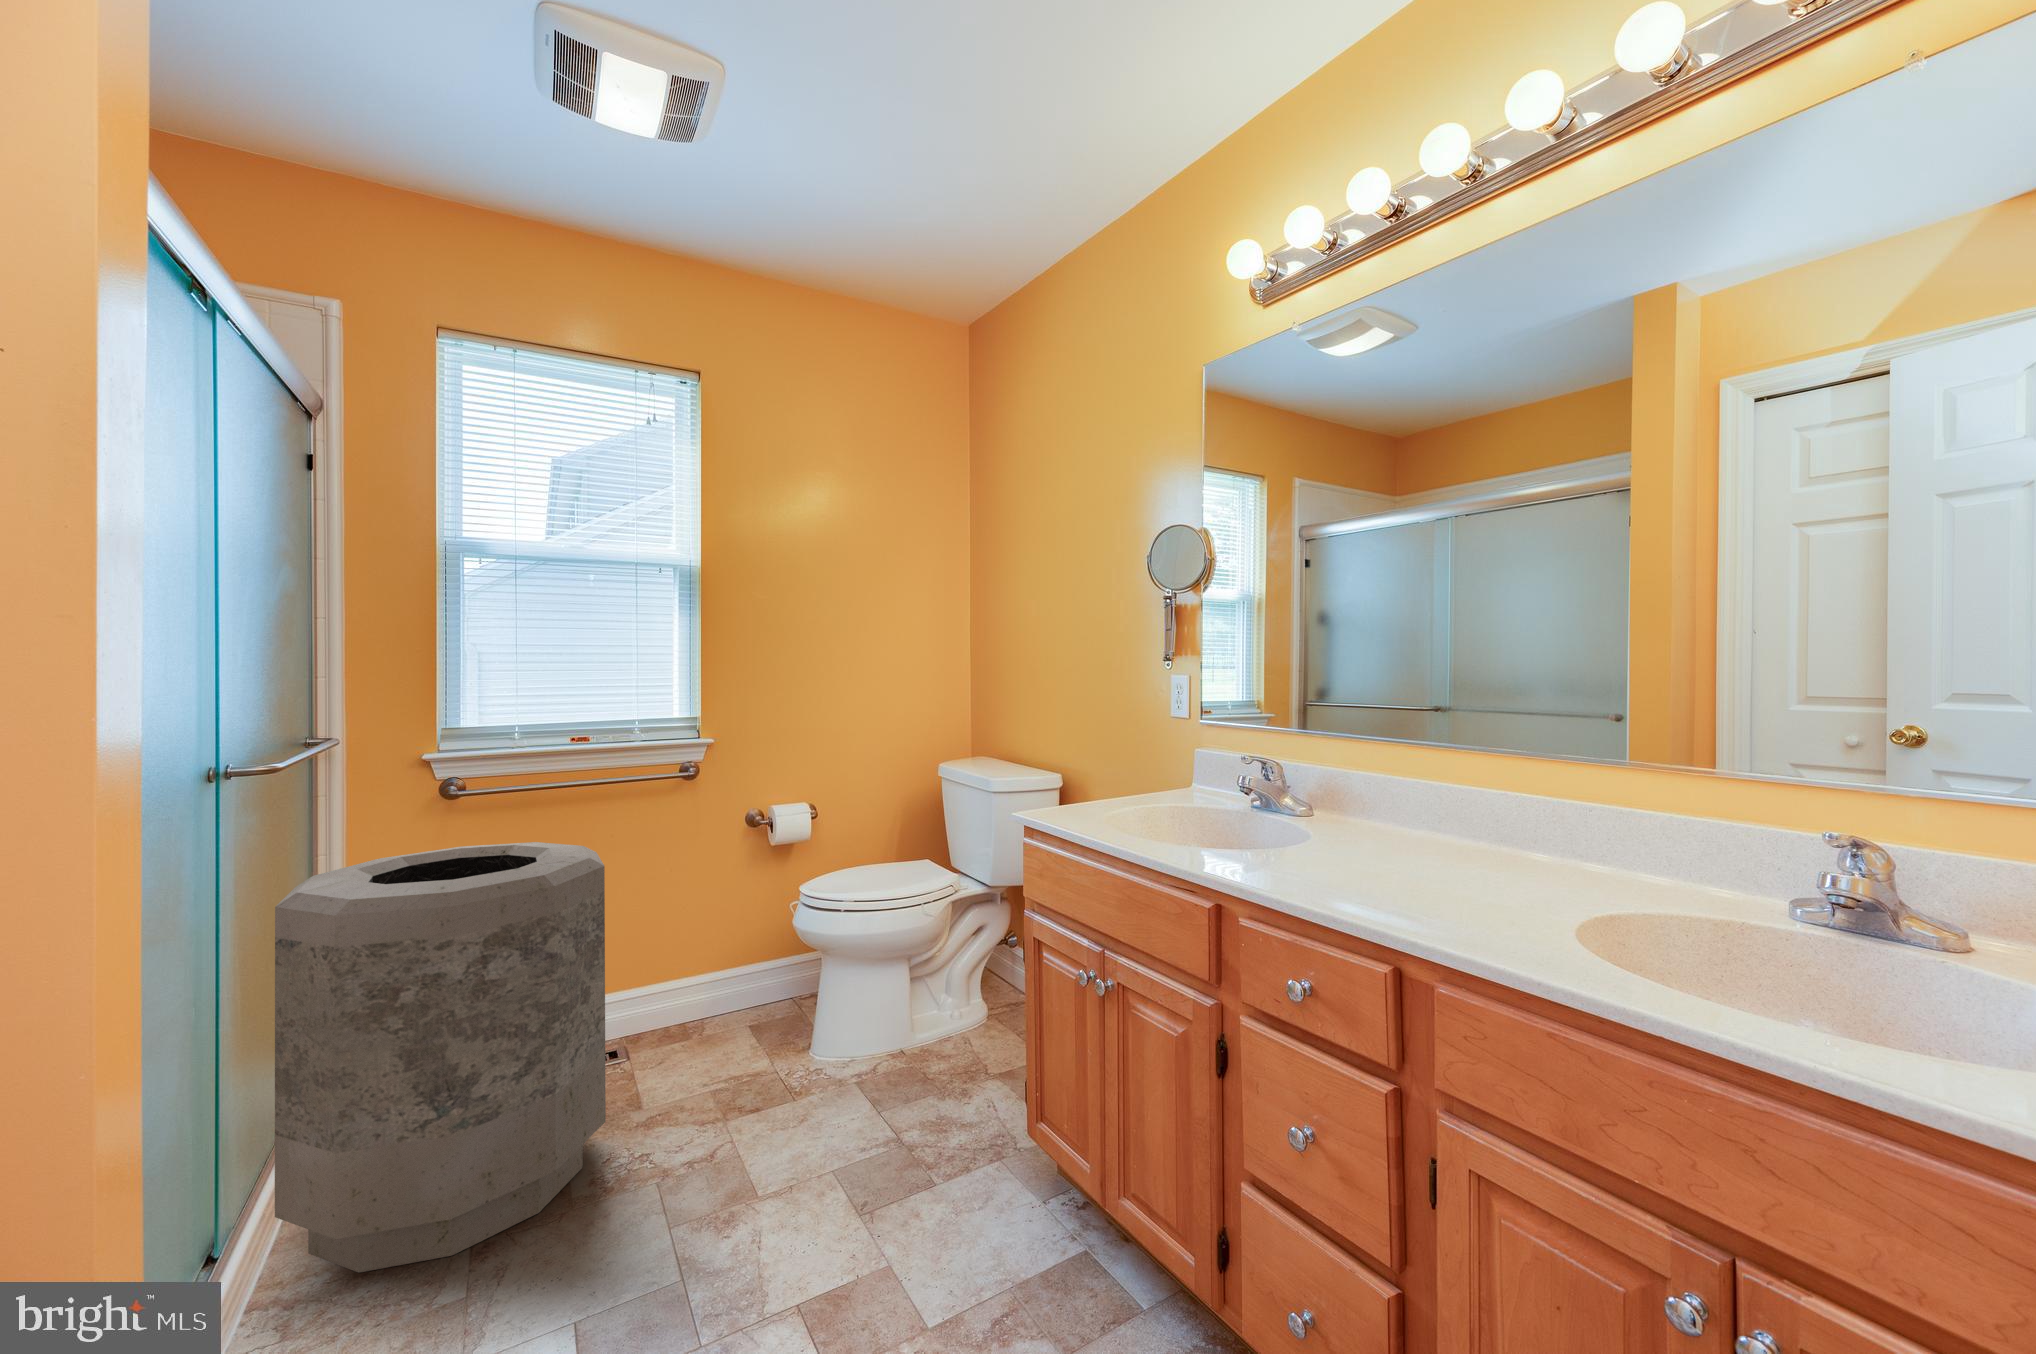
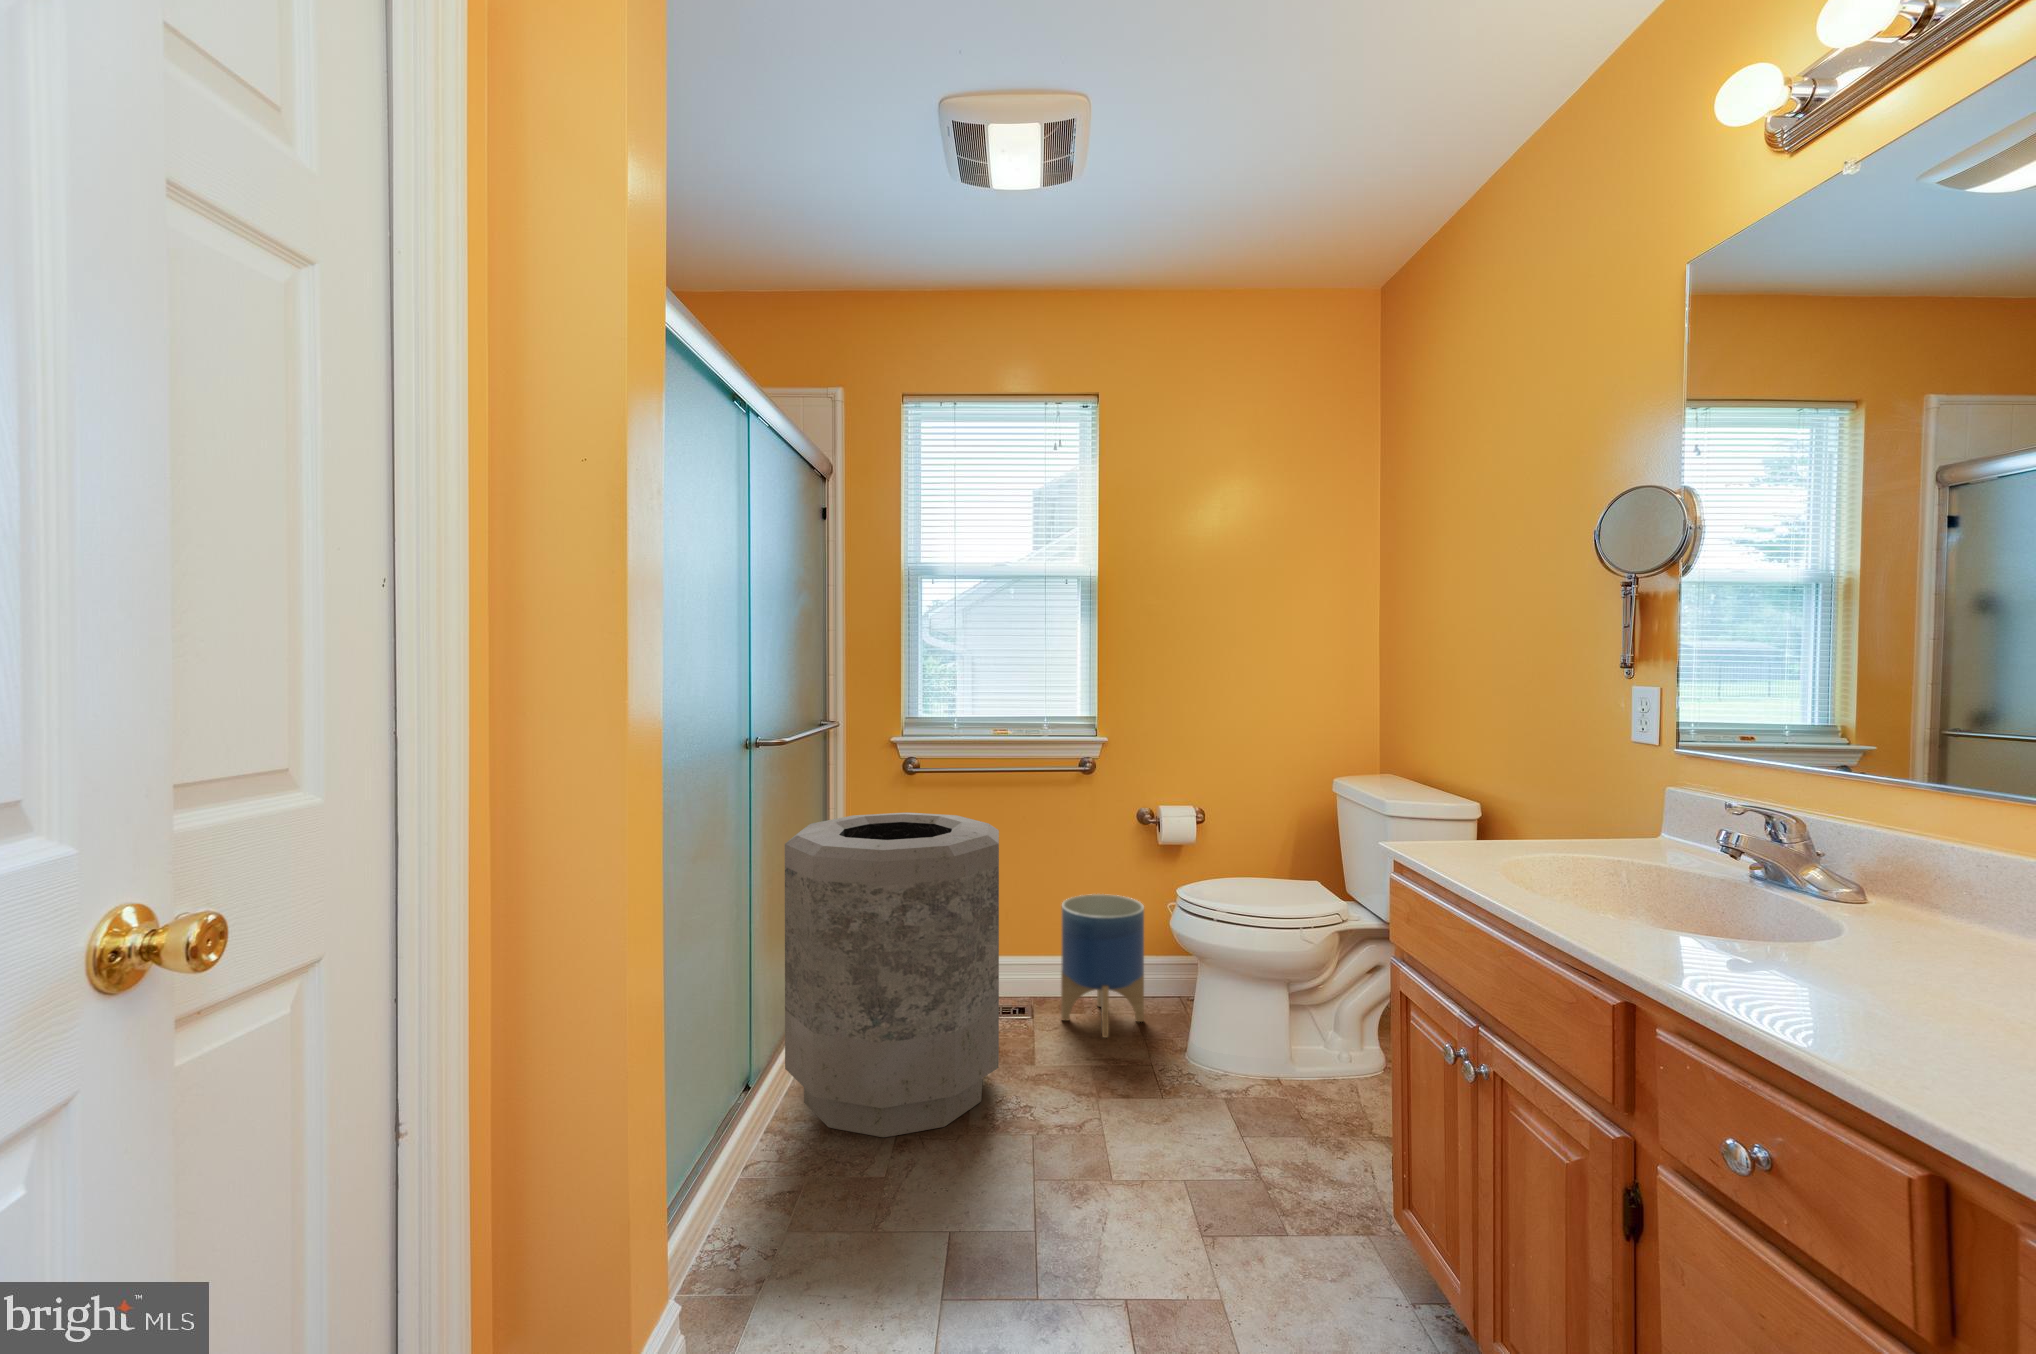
planter: none [660,907,753,1057] -> present [1061,894,1144,1038]

